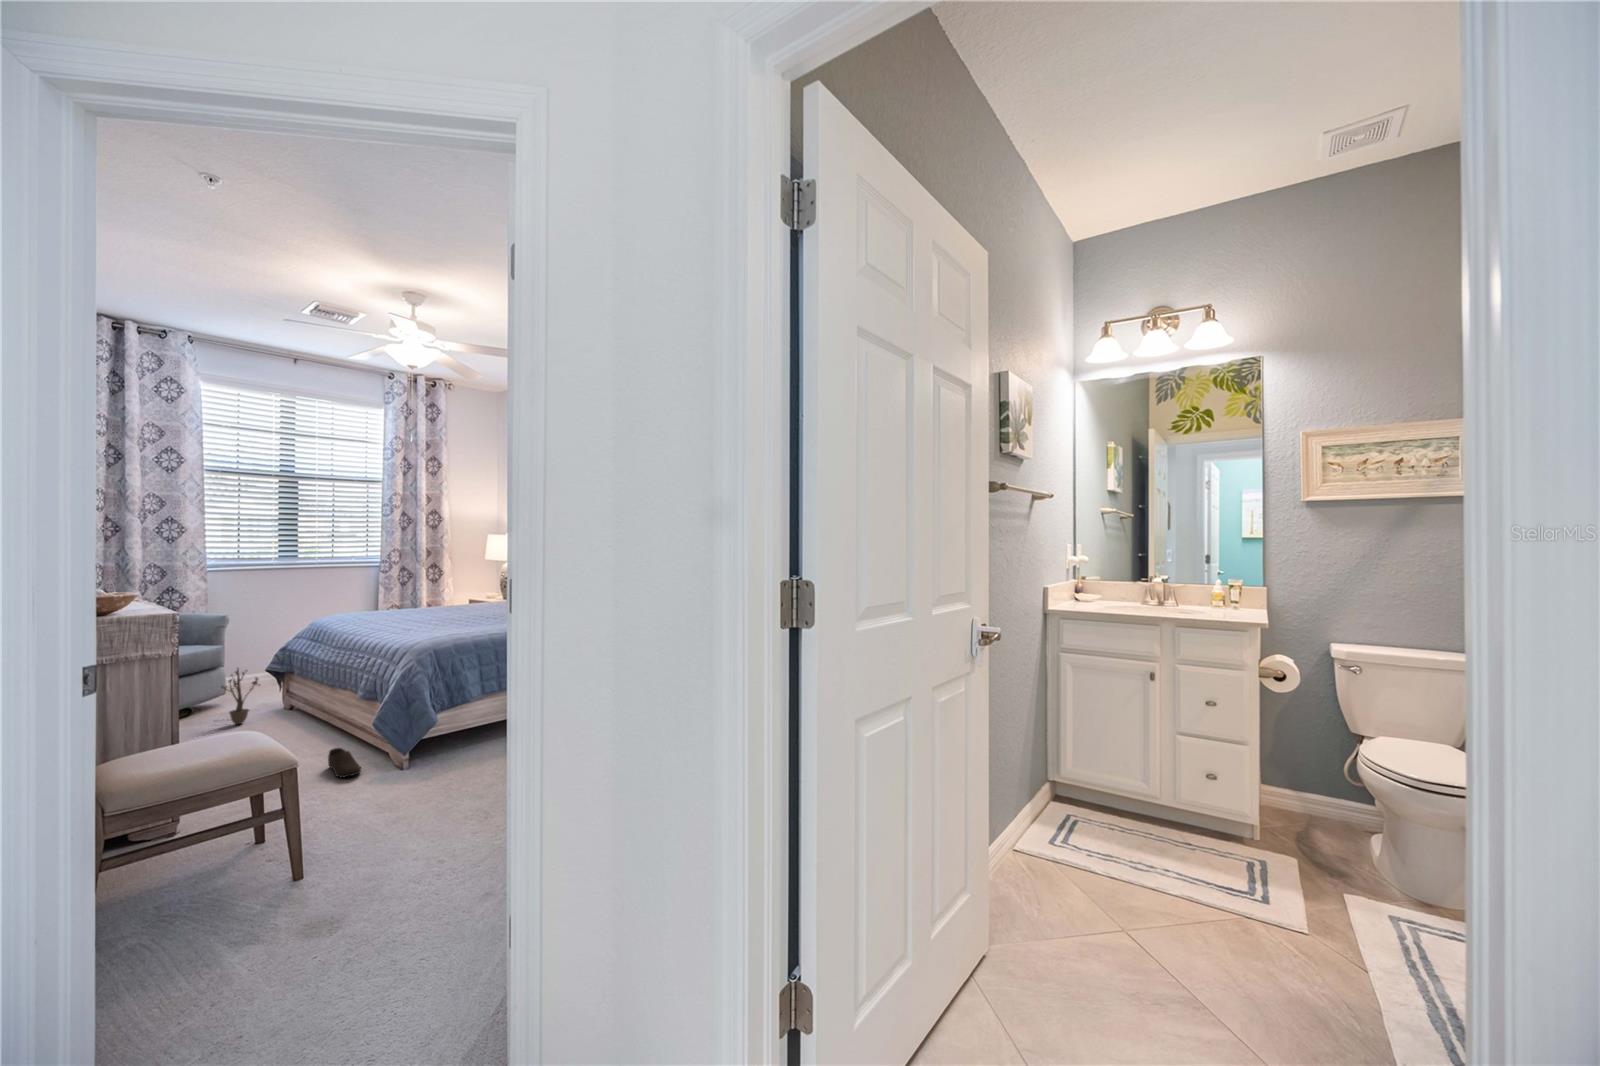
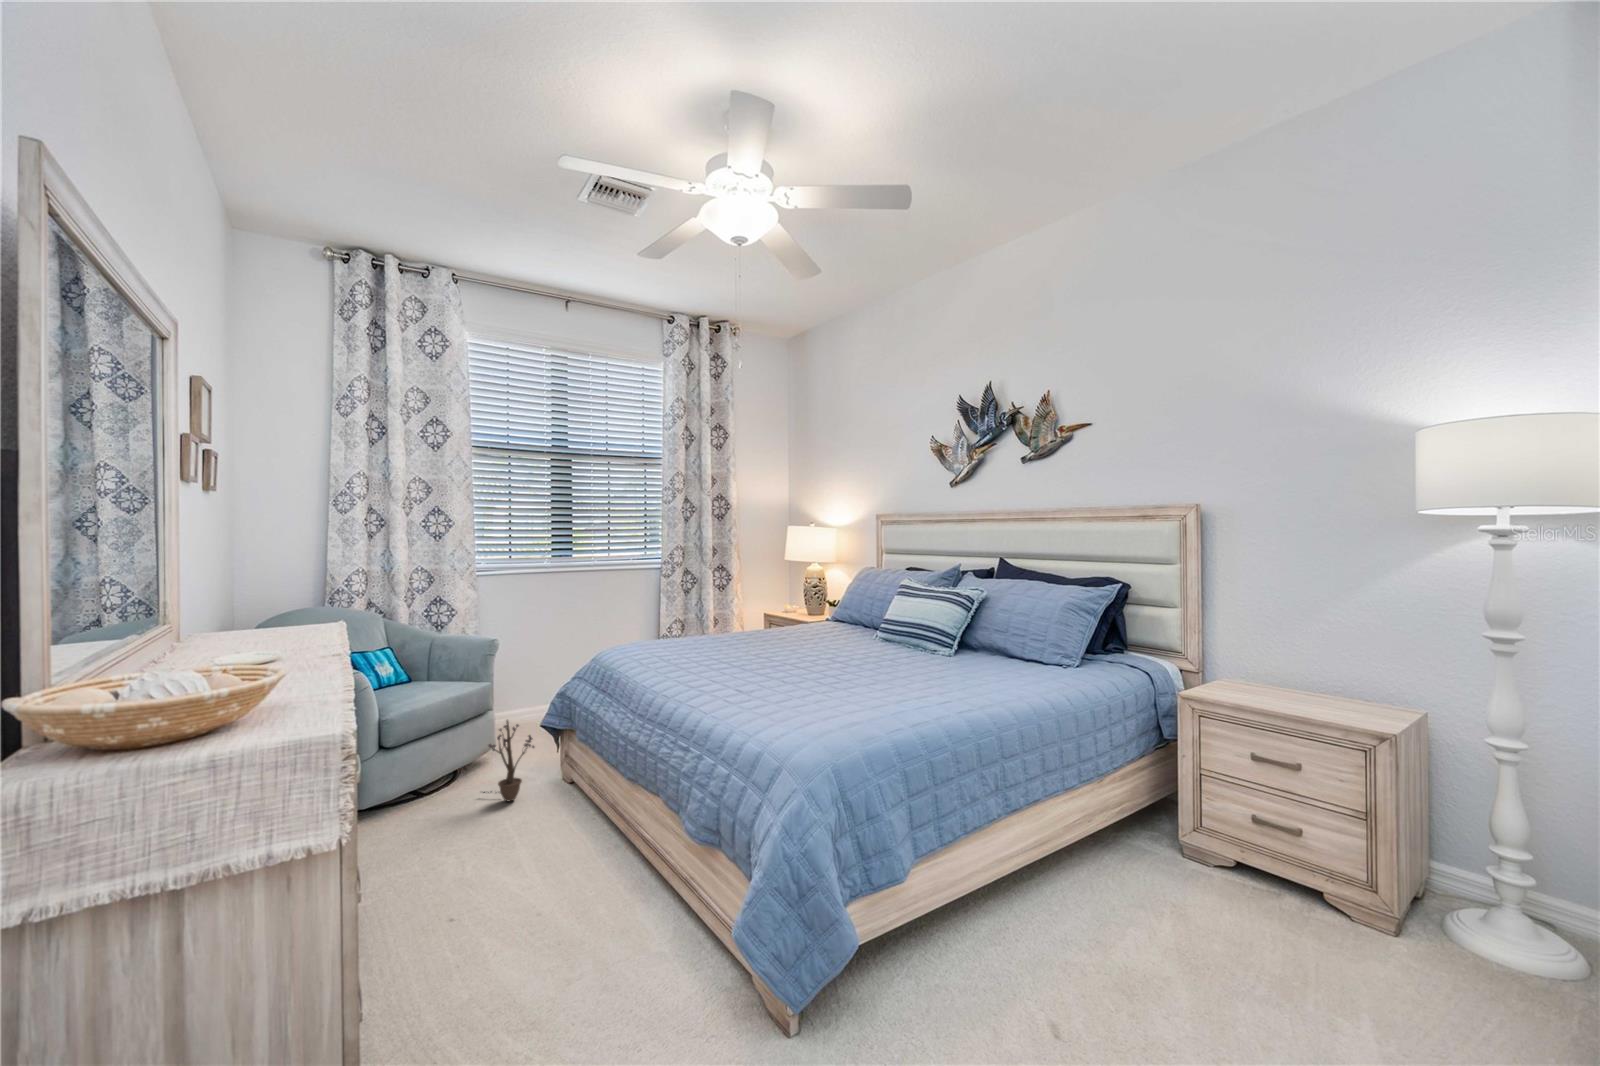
shoe: present [328,748,361,777] -> none [637,910,694,992]

